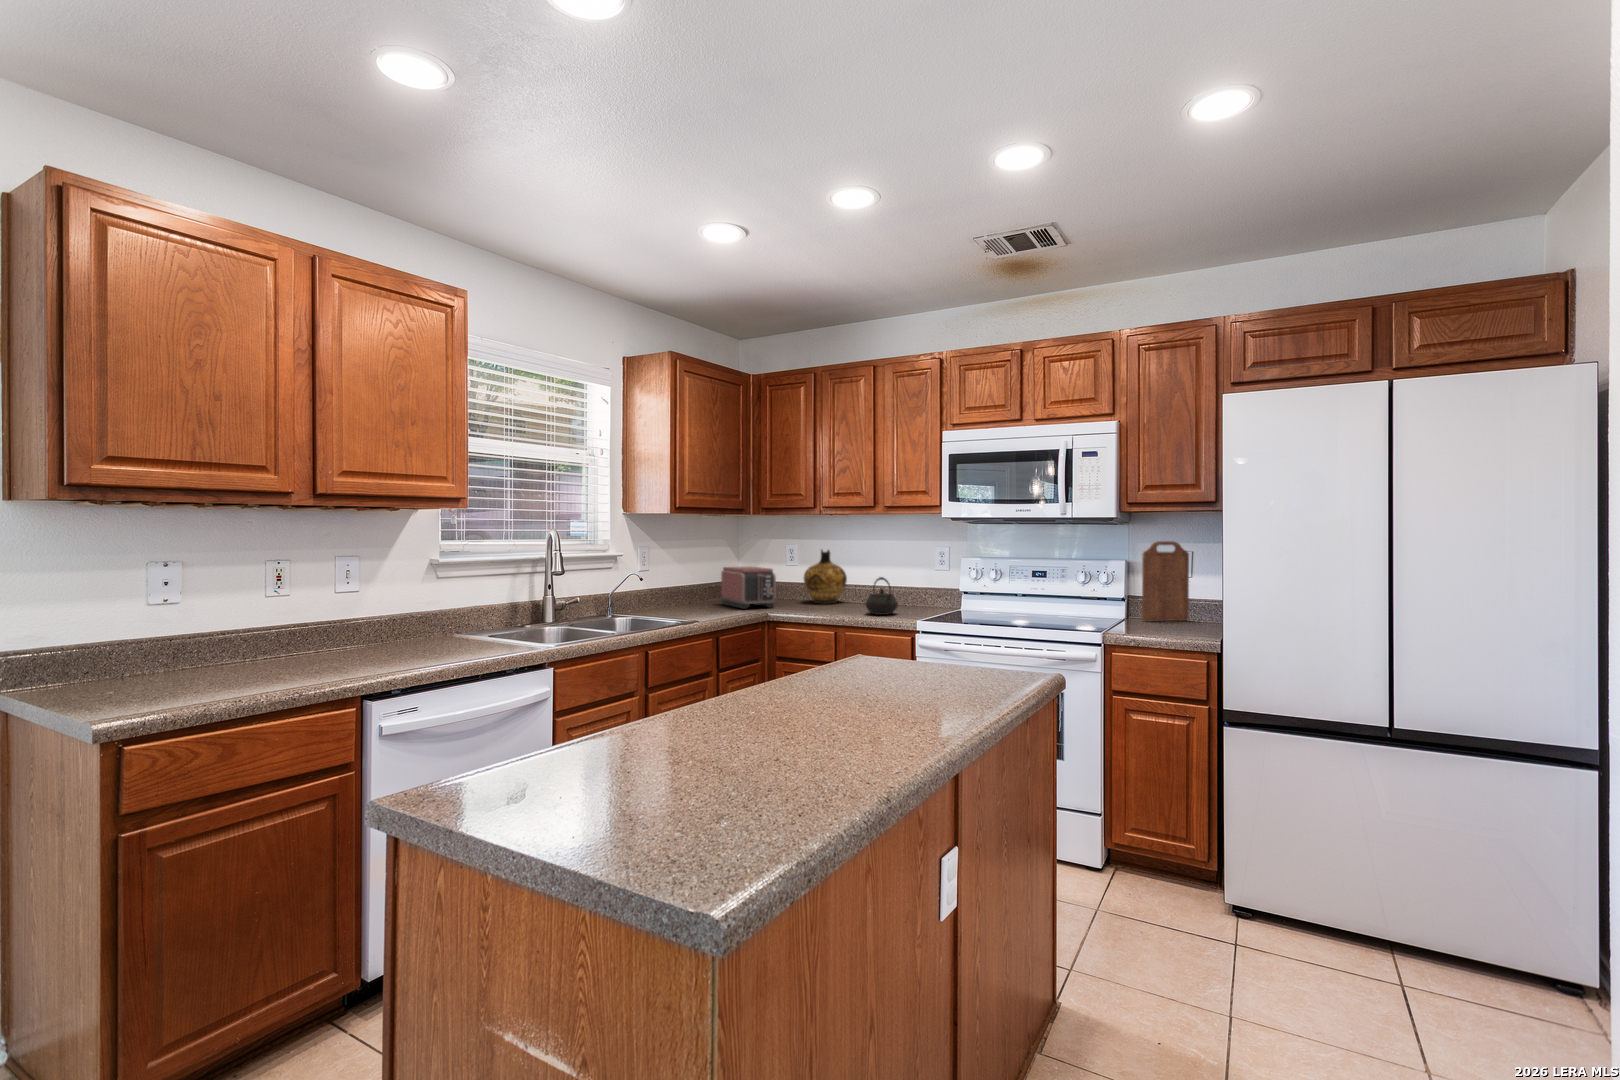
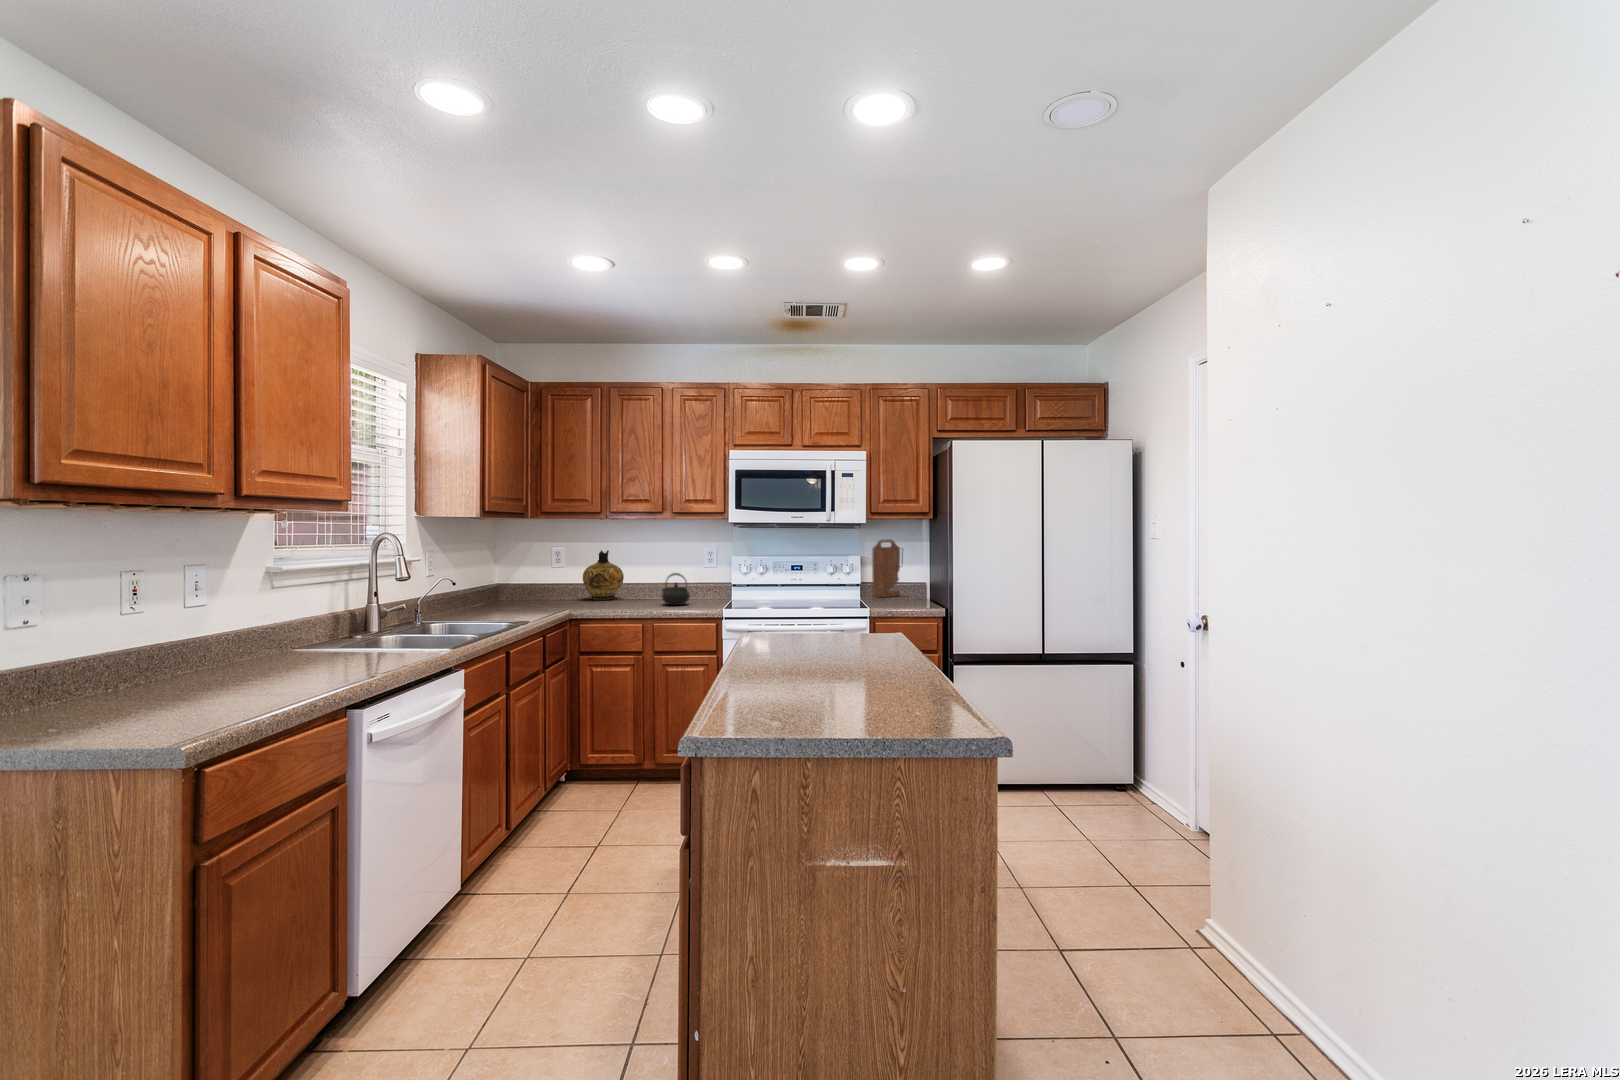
toaster: present [721,566,776,609] -> none [504,568,567,608]

